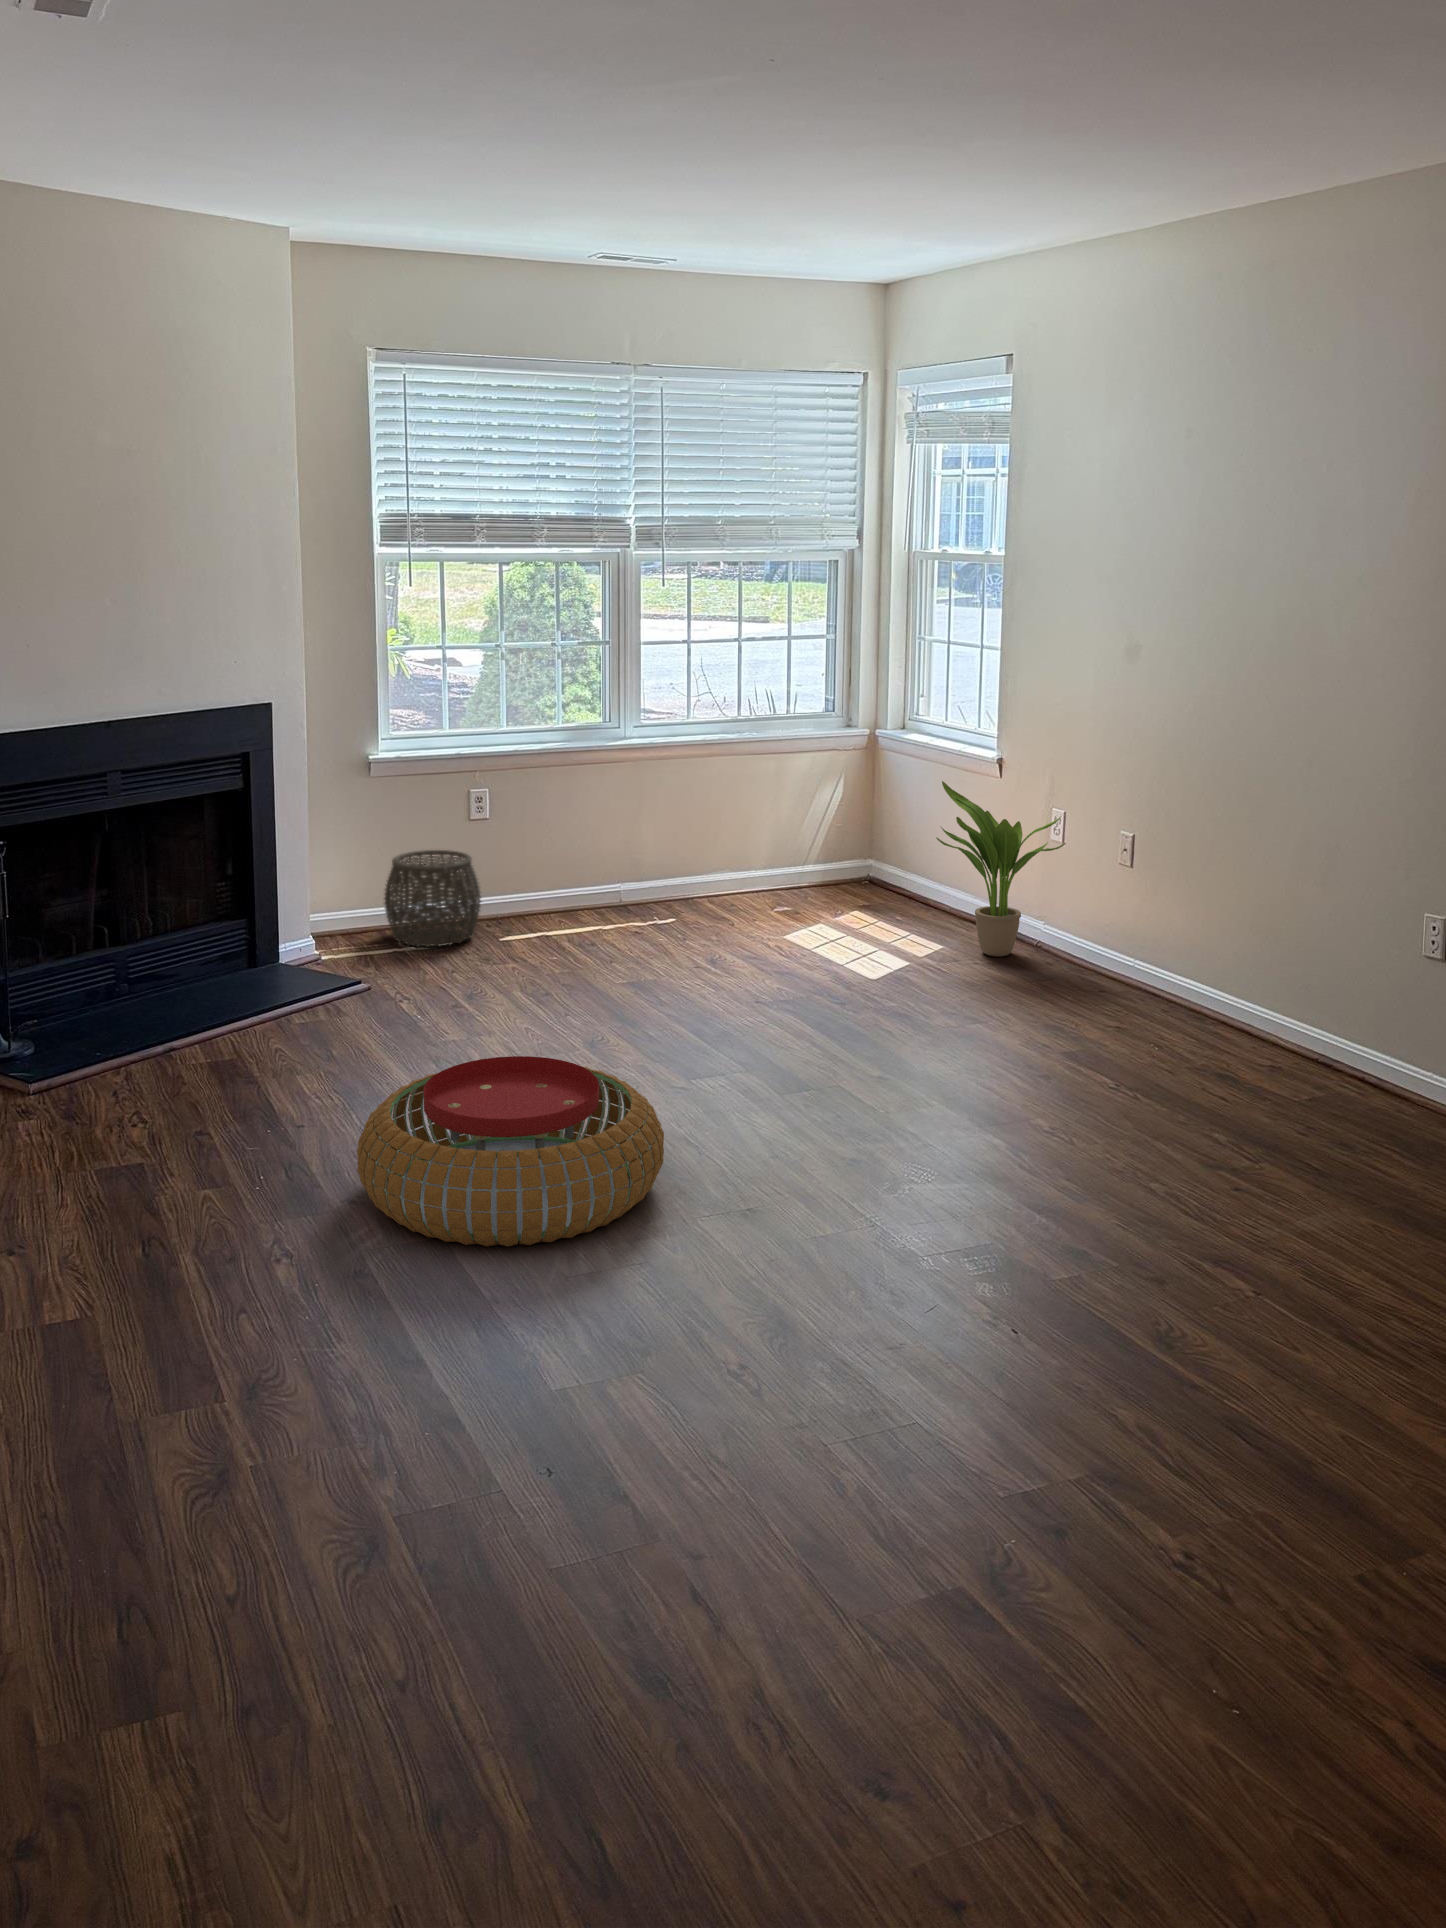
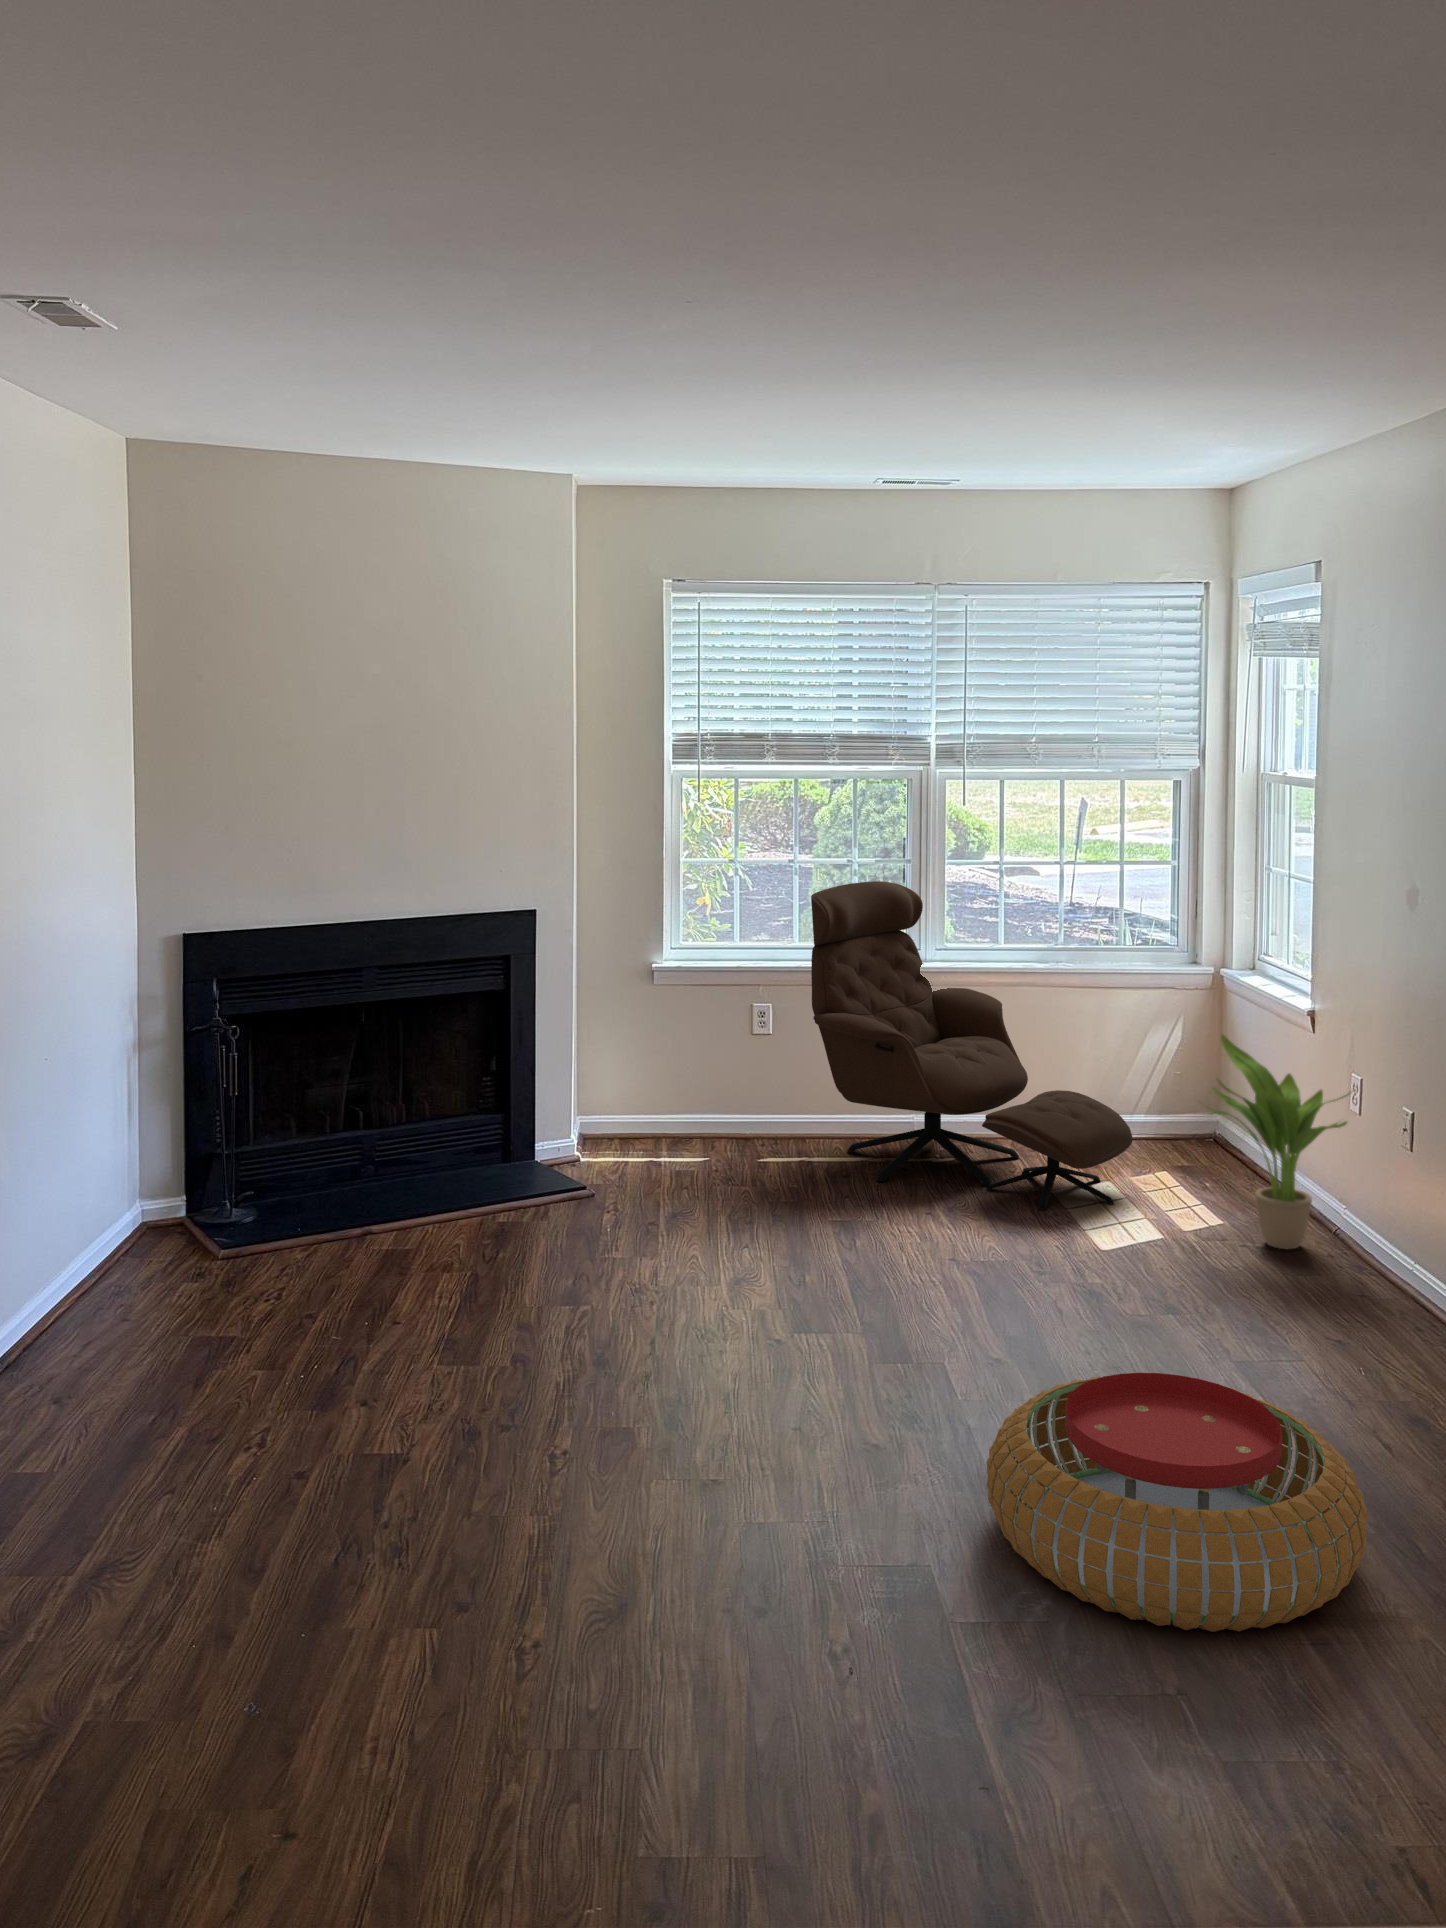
lounge chair: none [544,661,846,951] -> present [811,881,1132,1210]
woven basket: present [384,850,481,947] -> none [650,1062,745,1162]
pouf: present [357,1056,664,1247] -> present [987,1373,1367,1632]

